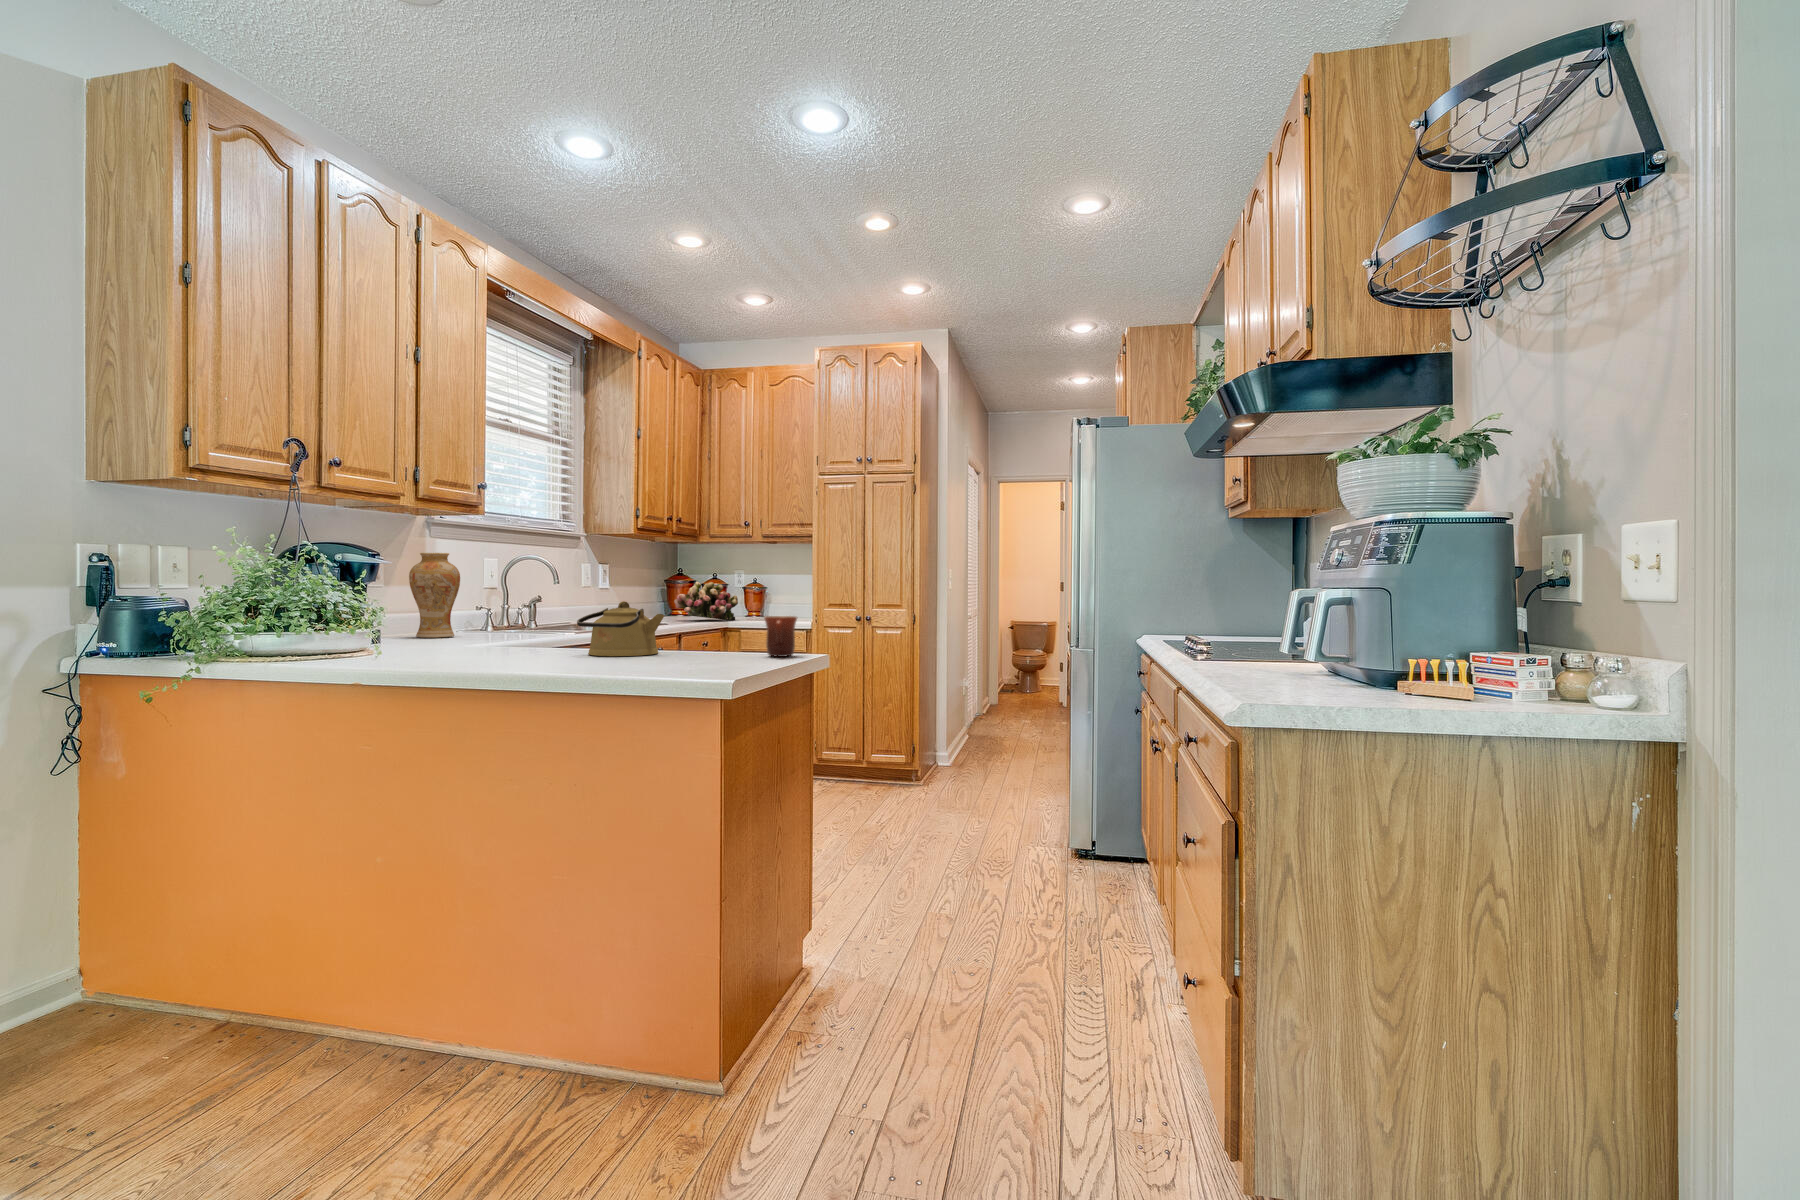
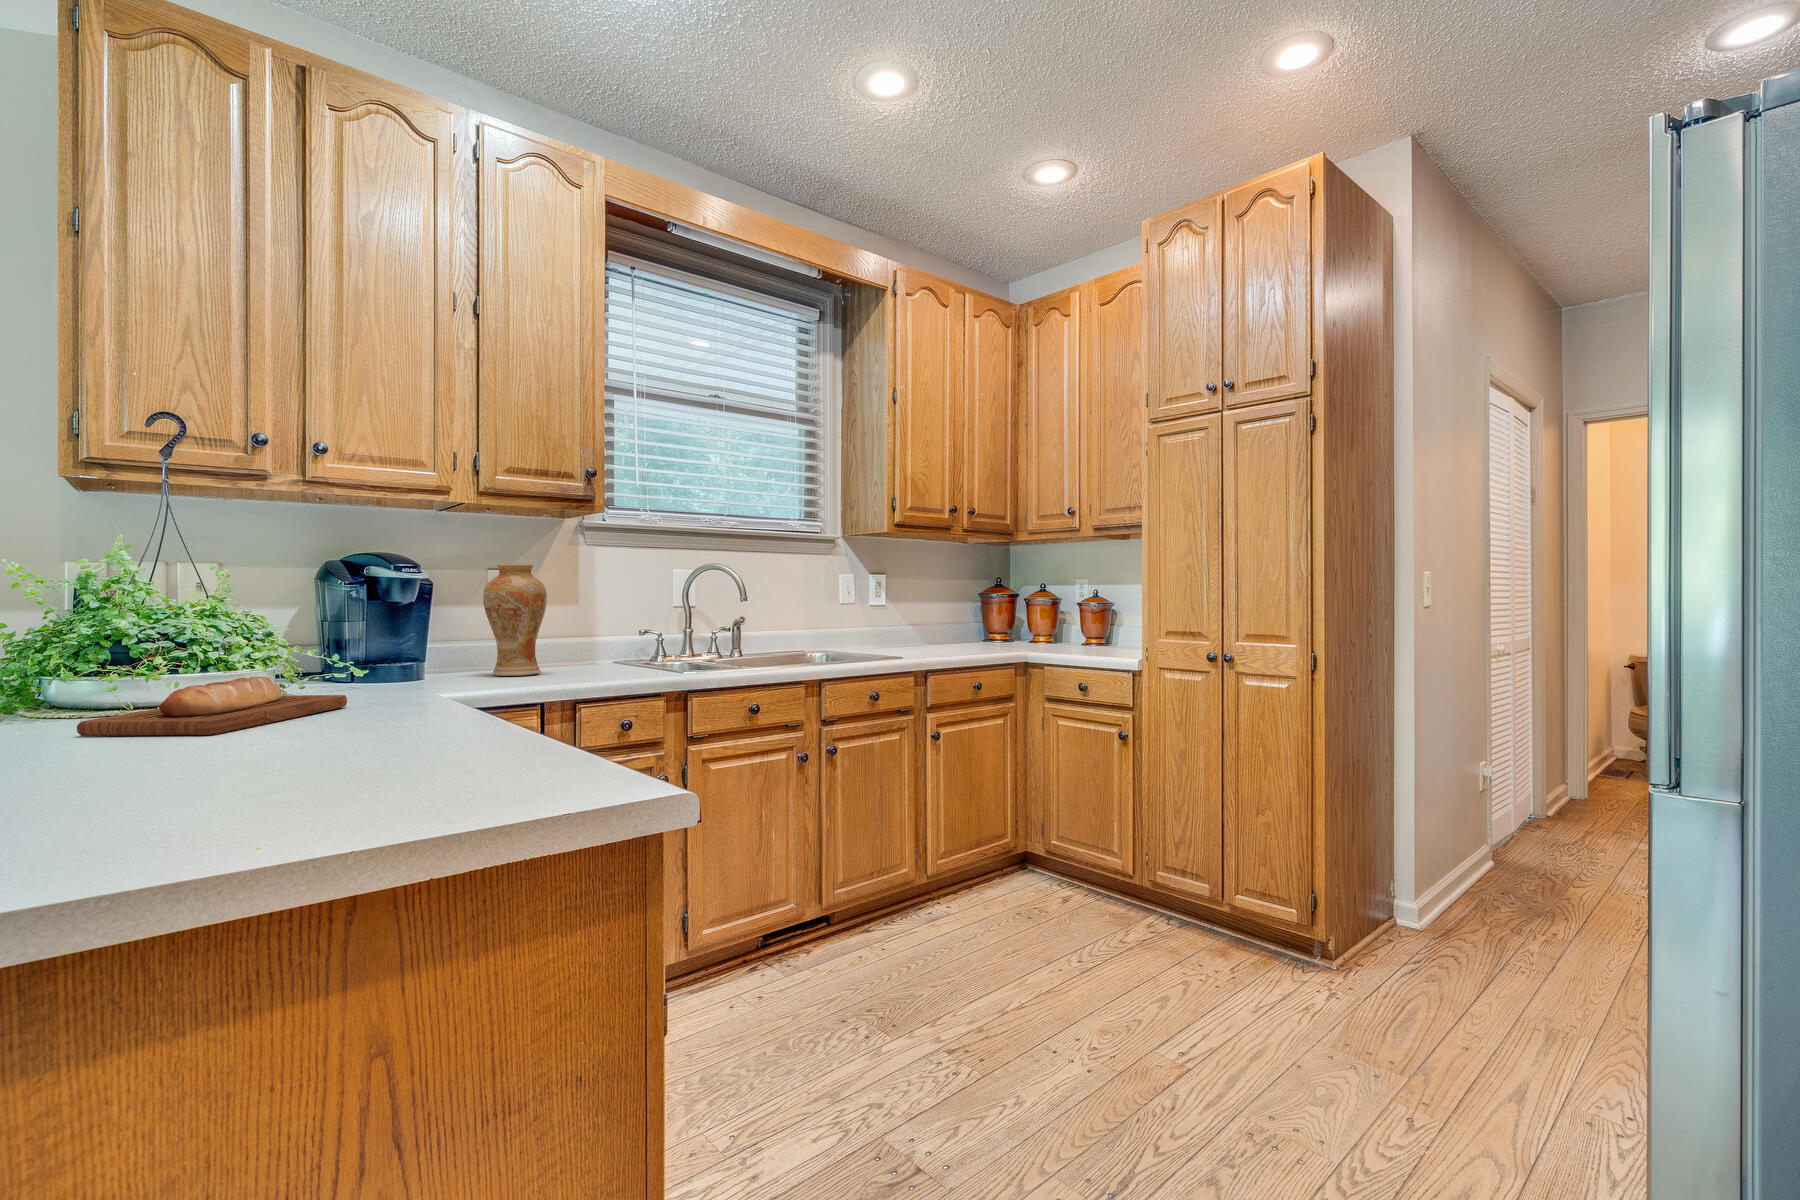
flower arrangement: present [674,582,738,621] -> none [950,597,1042,653]
kettle: present [577,601,665,656] -> none [324,641,476,750]
mug: present [764,616,797,657] -> none [475,685,585,787]
bread loaf: none [381,629,489,662] -> present [77,677,347,736]

